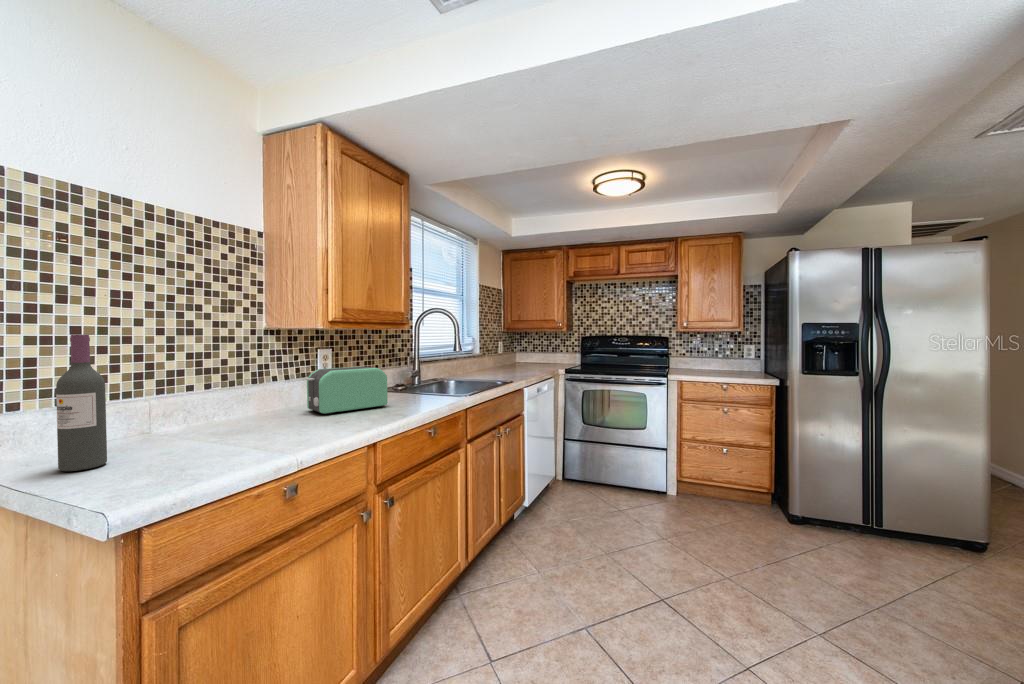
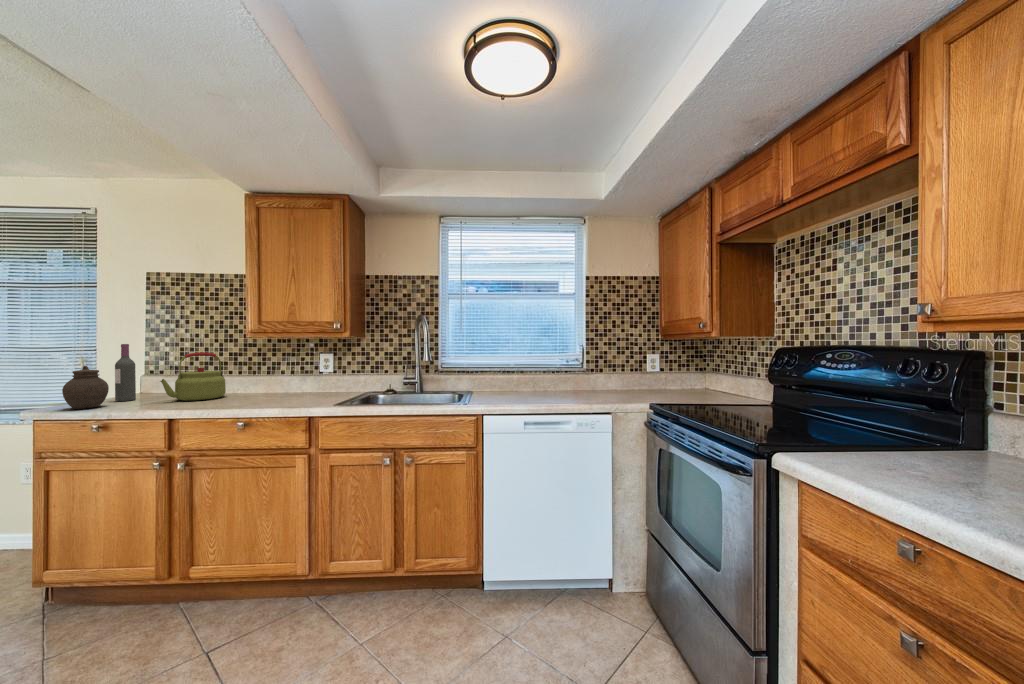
kettle: none [195,350,277,437] -> present [160,352,226,401]
toaster: present [306,367,388,414] -> none [245,367,306,401]
jar: none [103,381,195,481] -> present [62,366,109,409]

